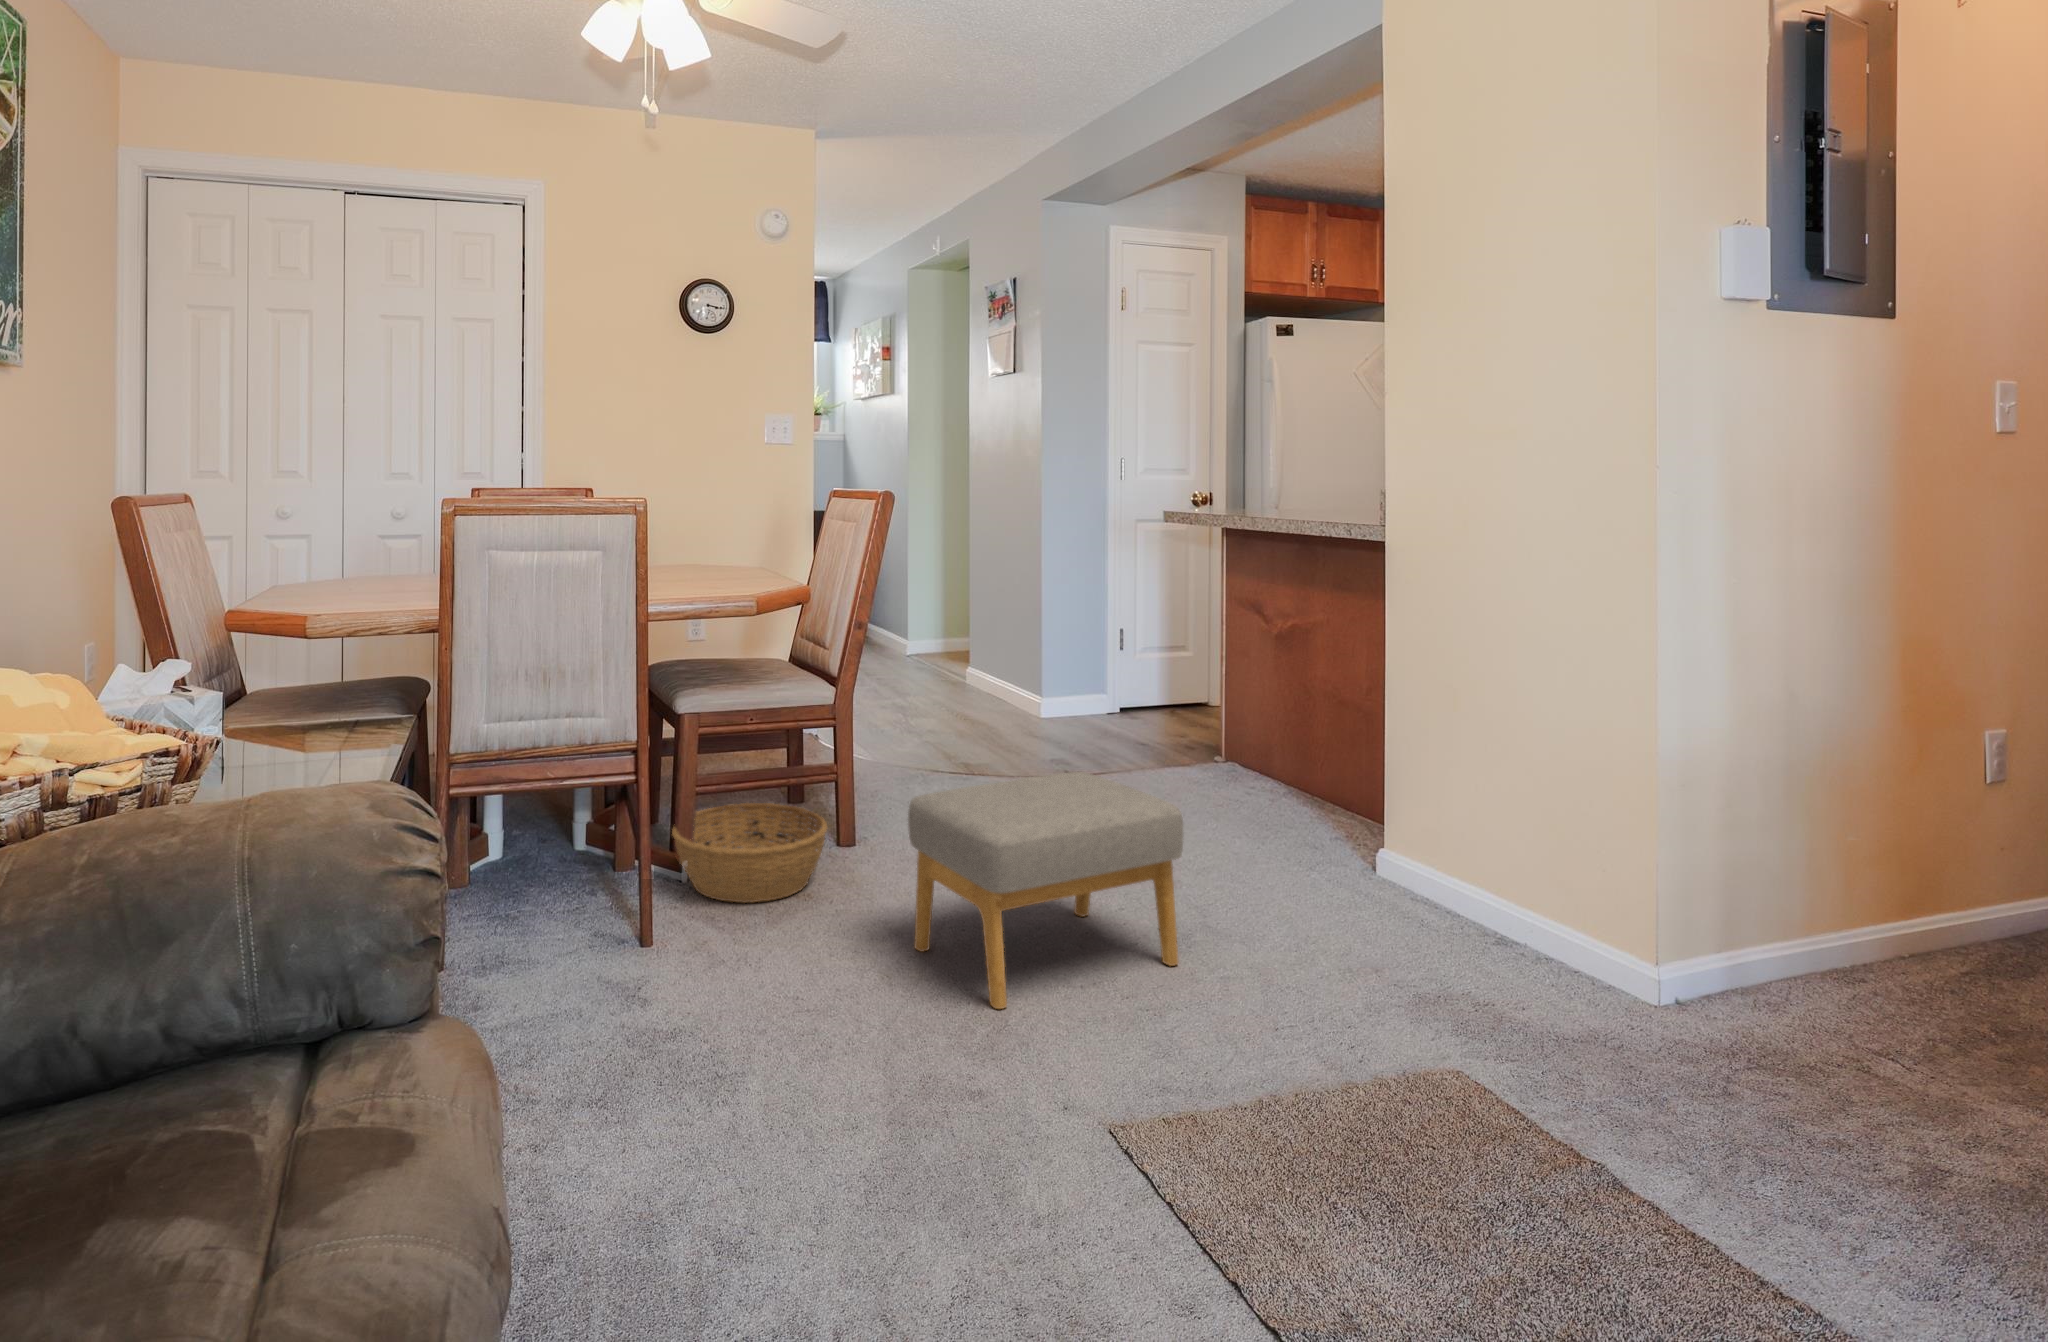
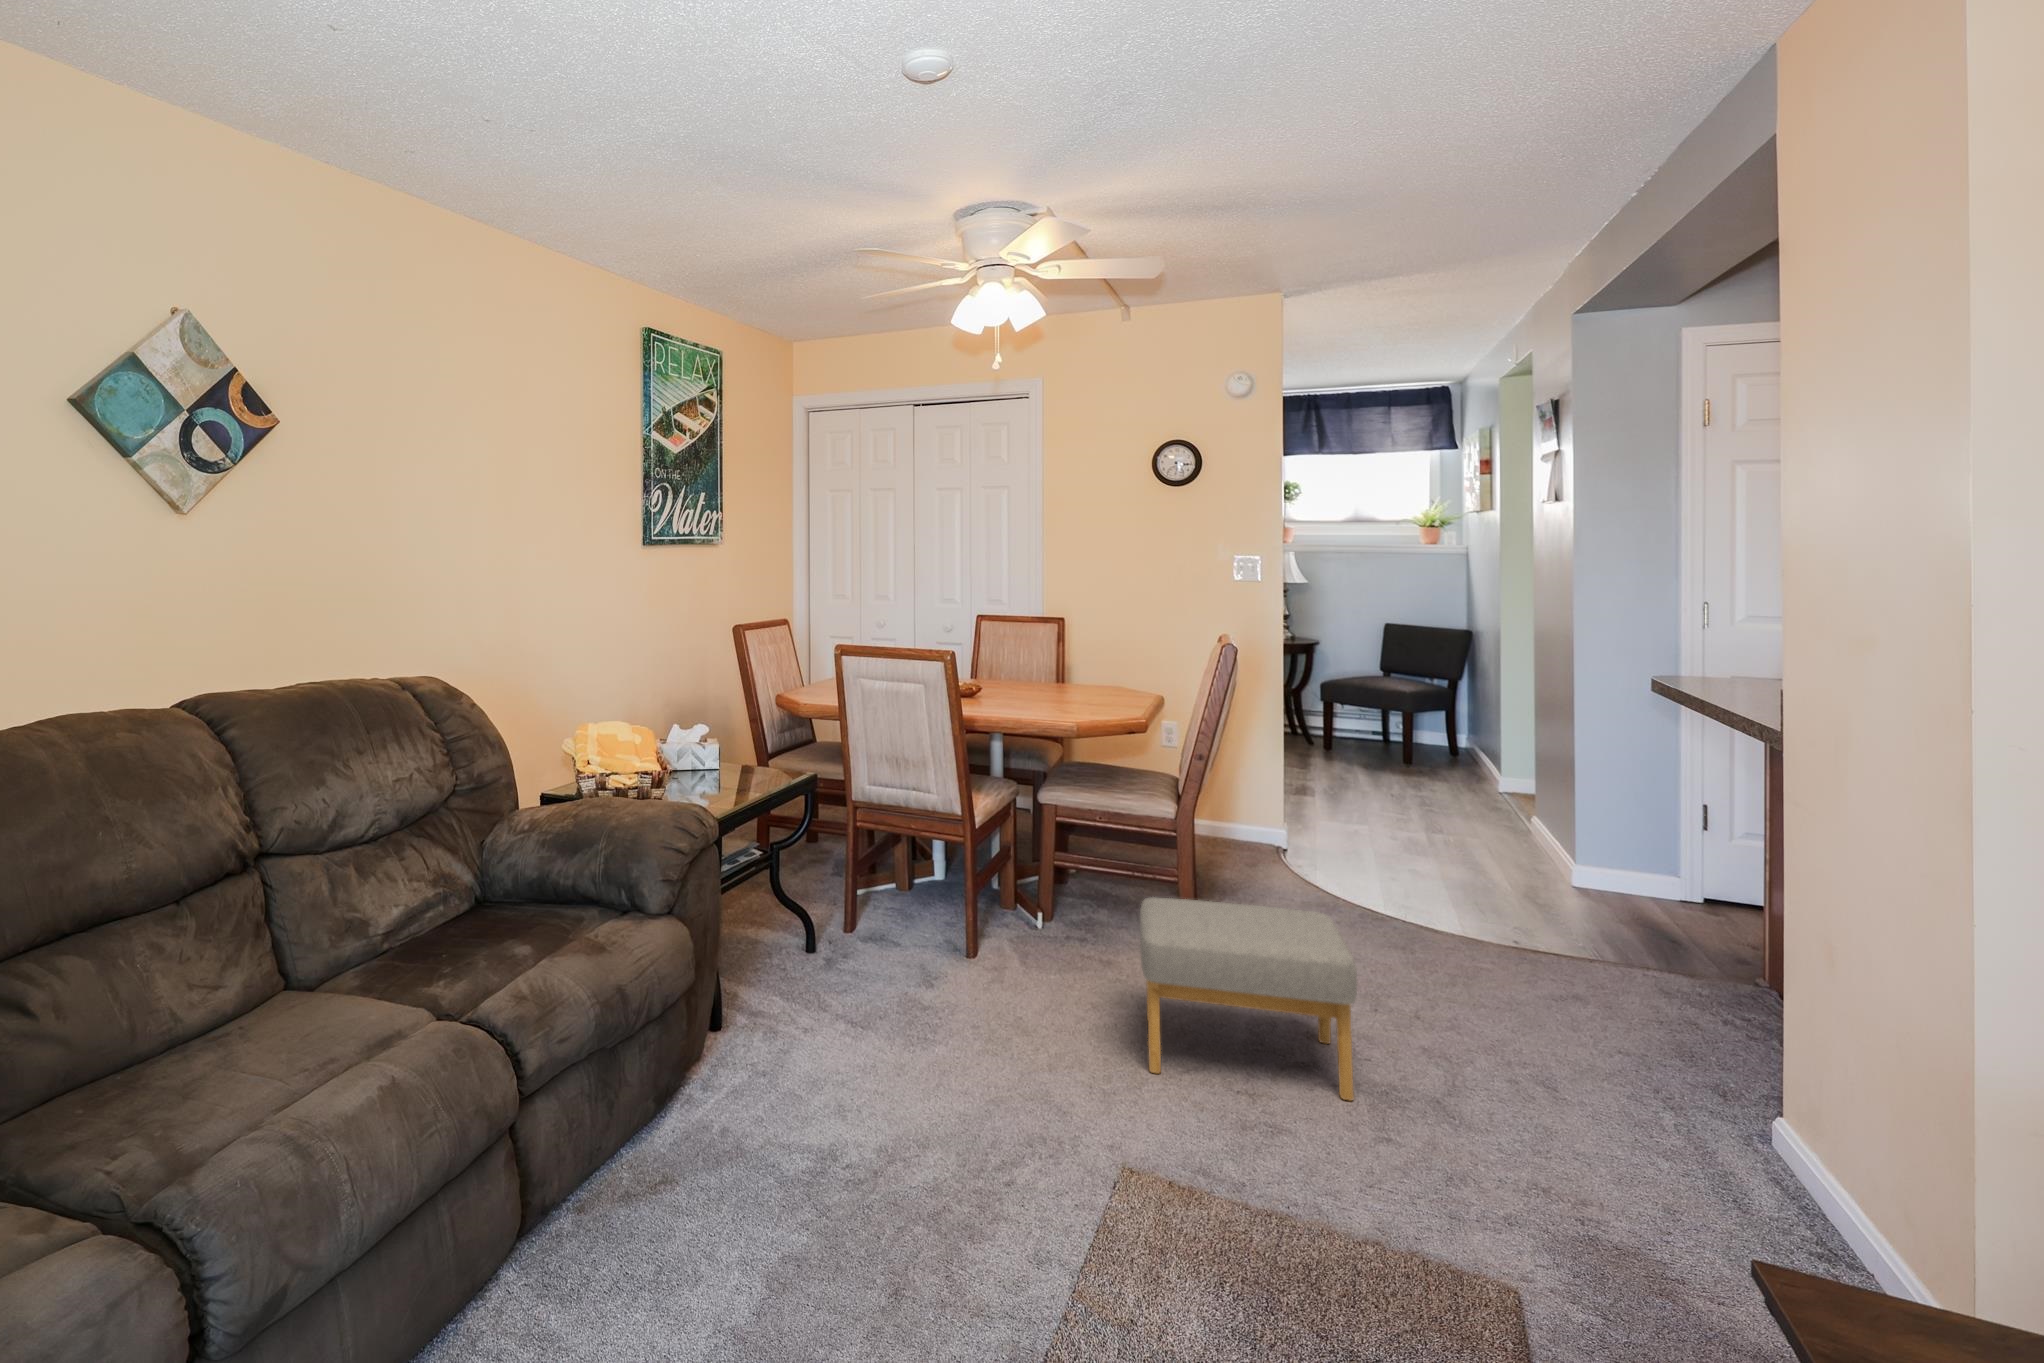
basket: present [672,803,827,903] -> none [1027,878,1151,957]

